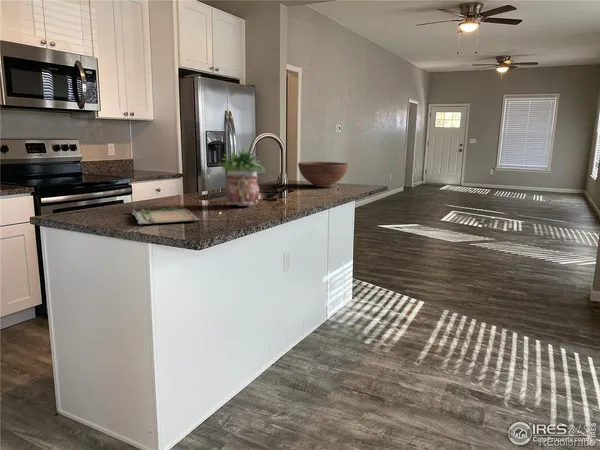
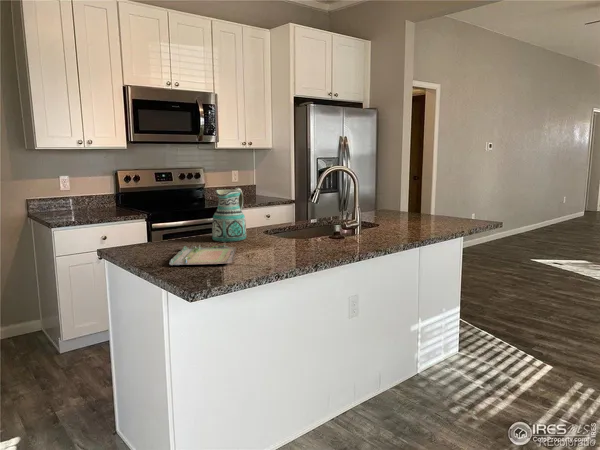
potted plant: present [219,149,265,206] -> none [275,182,326,246]
ceramic pitcher: none [148,153,183,206] -> present [212,188,246,242]
fruit bowl: present [298,162,348,187] -> none [395,192,453,222]

